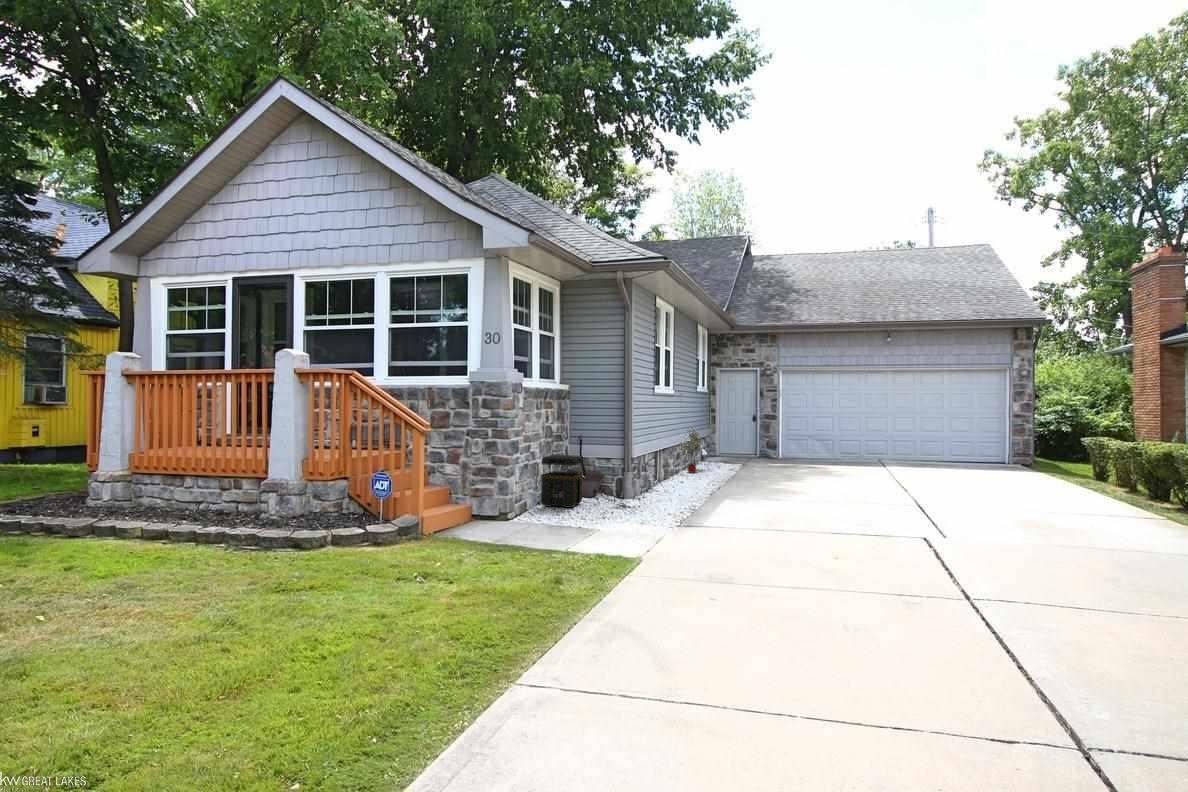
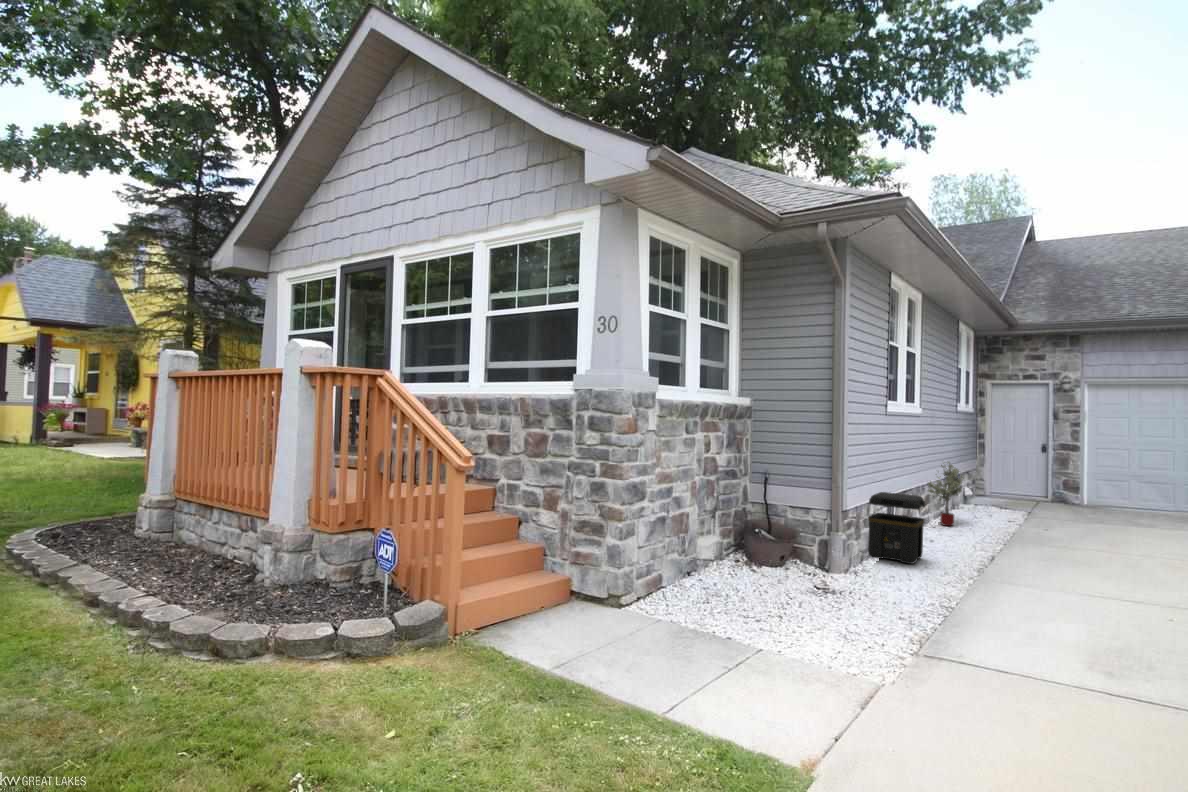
toolbox: present [541,455,583,508] -> present [868,492,925,564]

